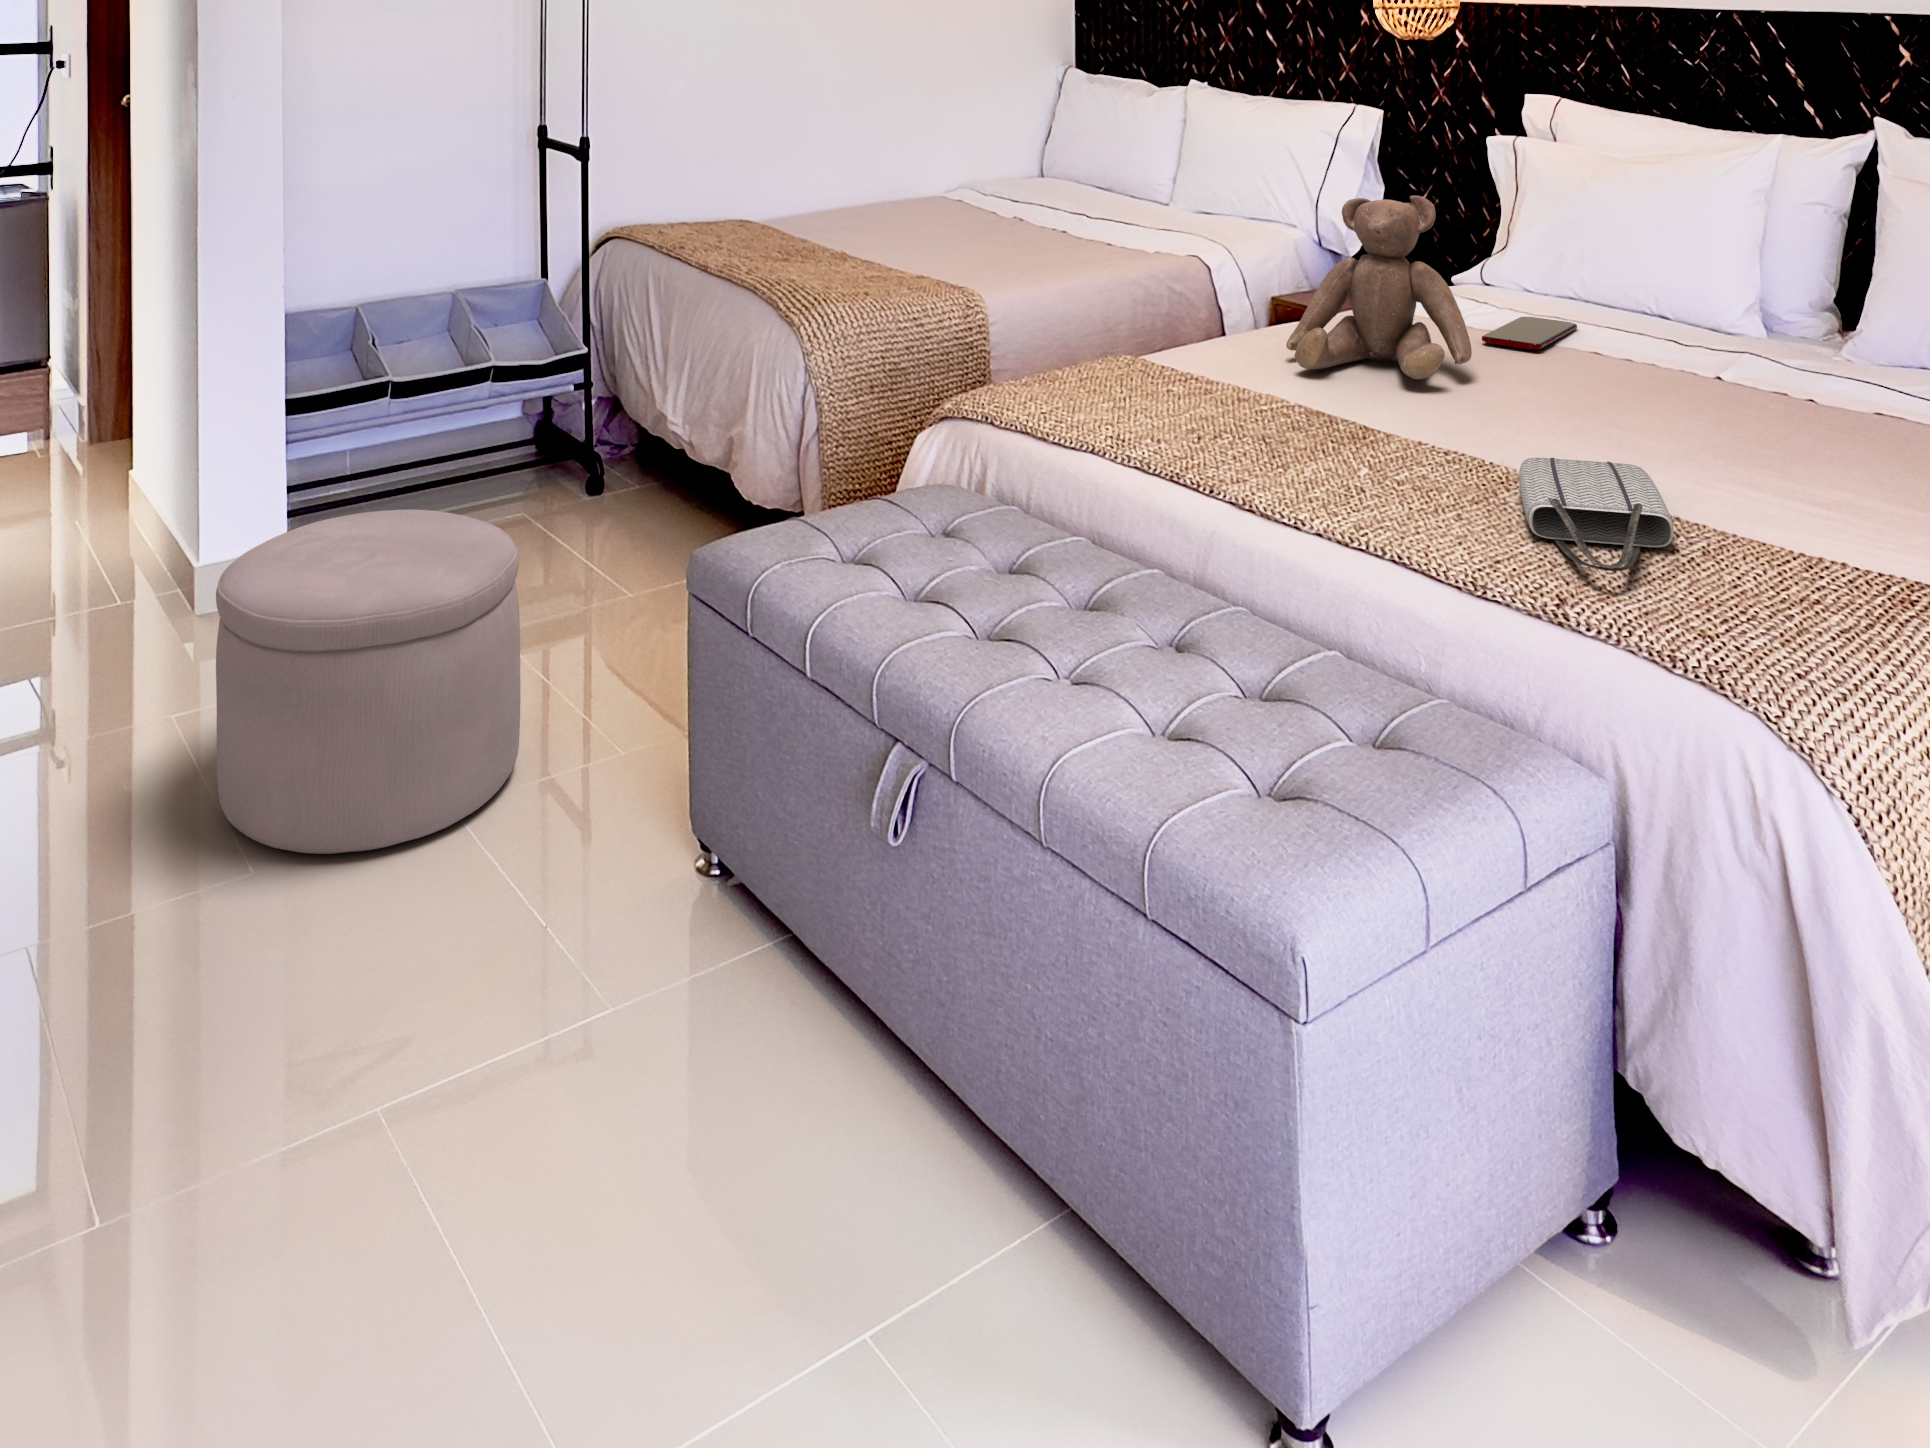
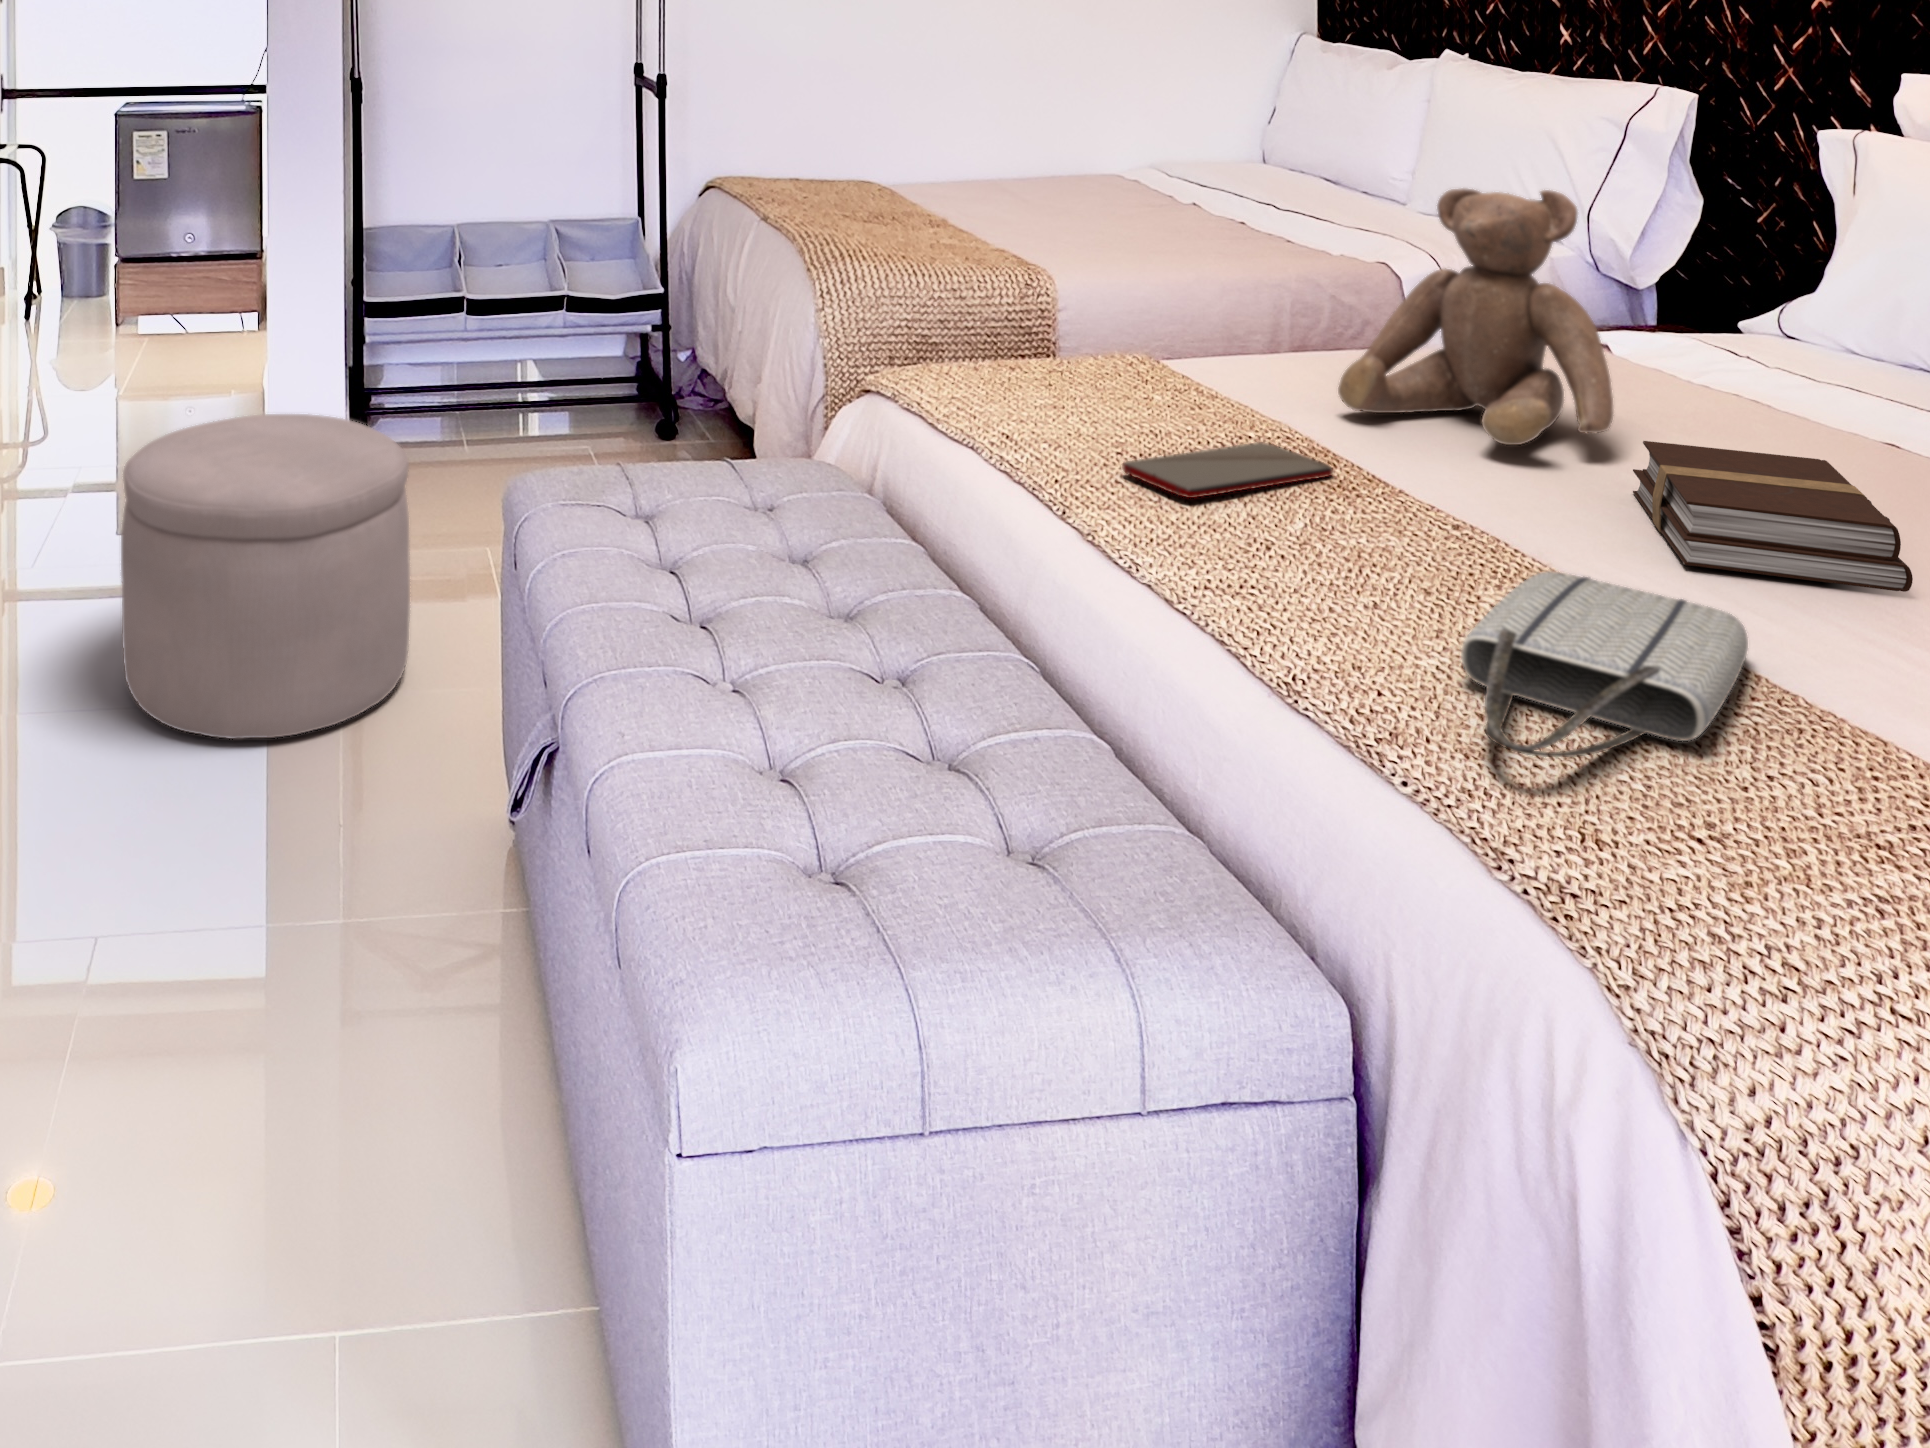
smartphone: present [1482,317,1577,349] -> present [1122,442,1333,498]
book: none [1502,361,1684,442] -> present [1633,441,1913,592]

